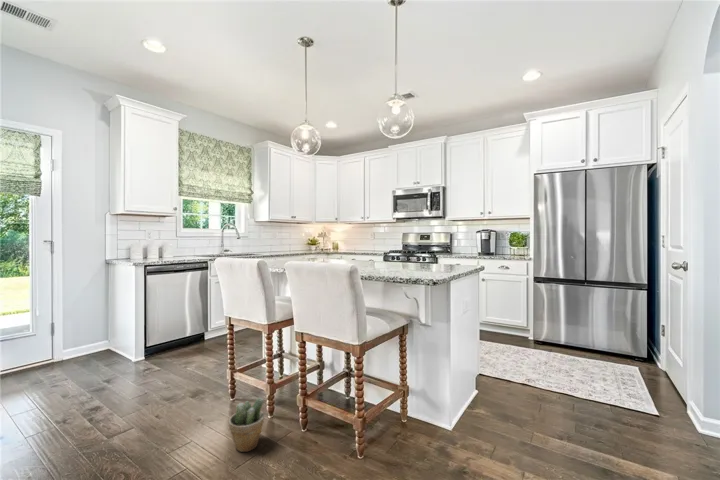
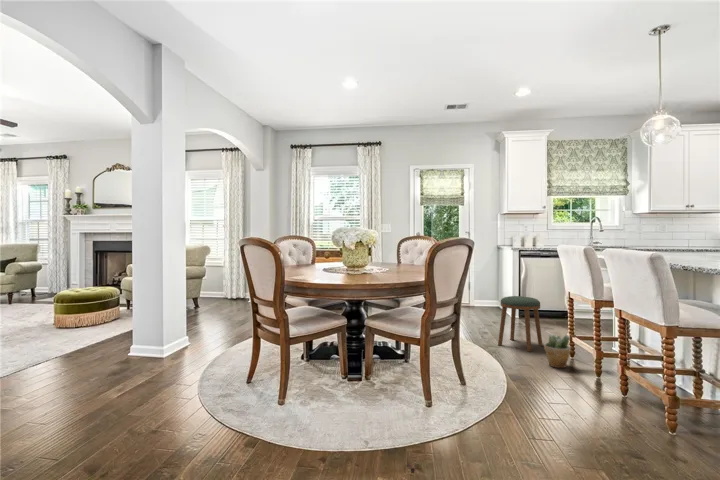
stool: none [138,344,205,441] -> present [498,296,542,352]

